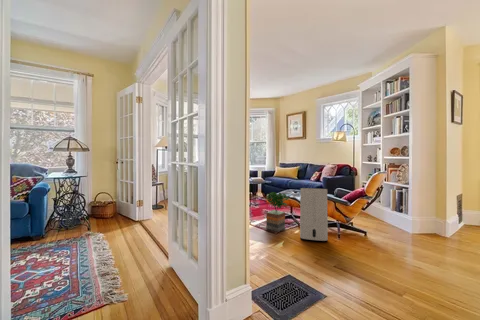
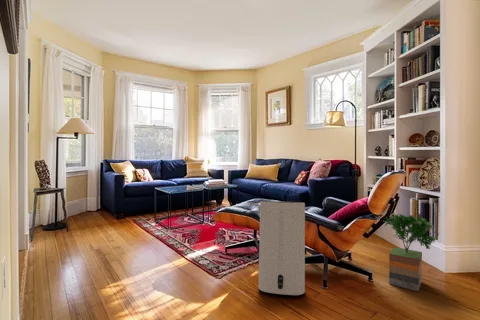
potted tree: present [266,192,289,231] -> present [385,214,436,292]

